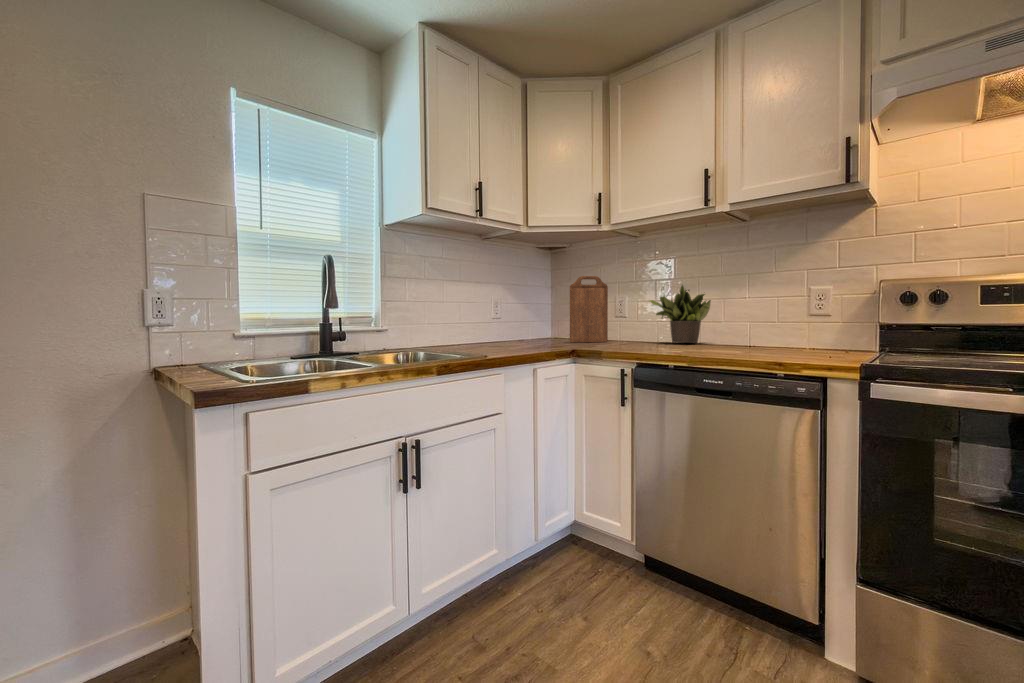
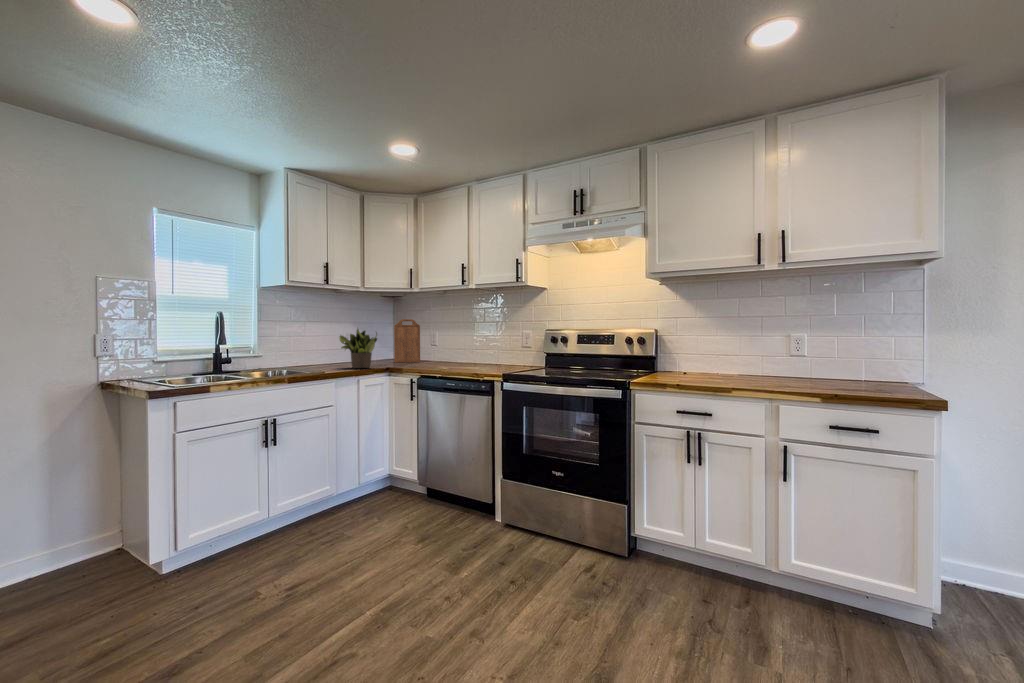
potted plant: present [650,285,711,343] -> present [340,329,377,368]

